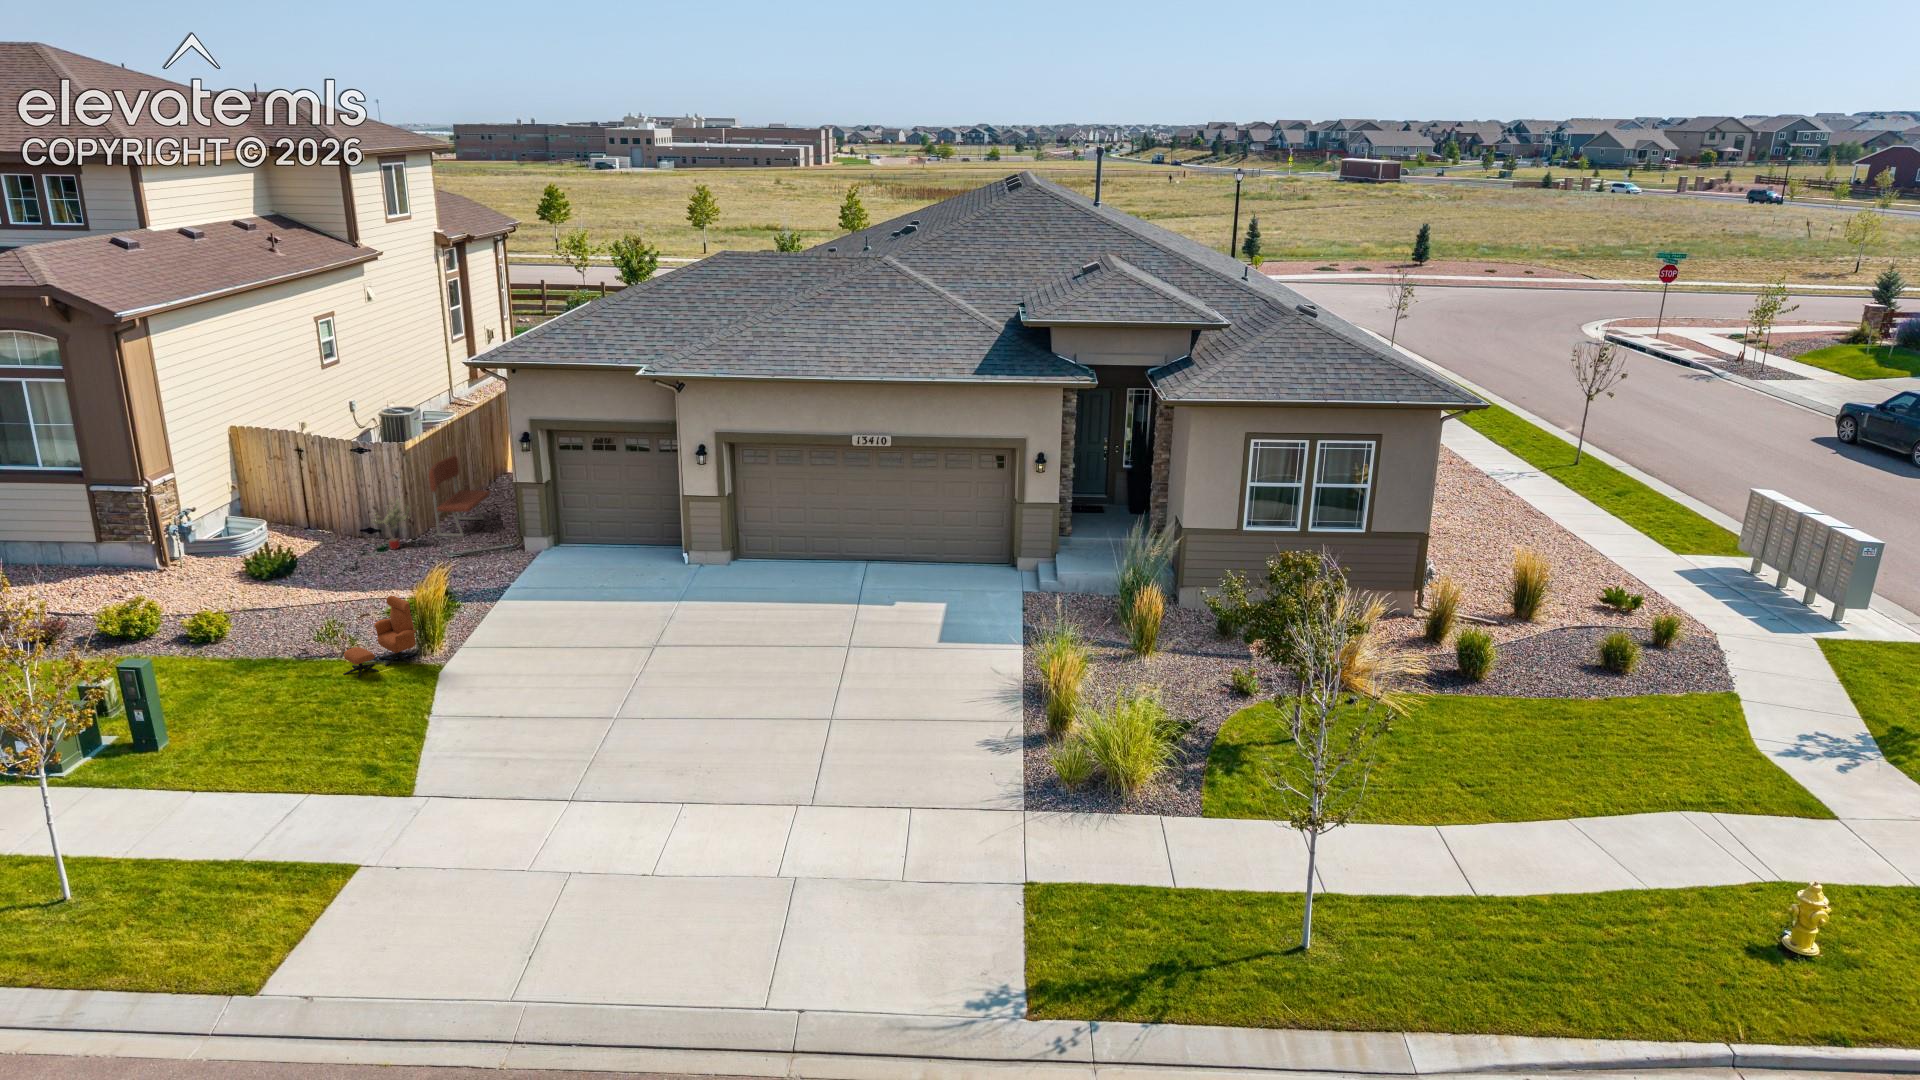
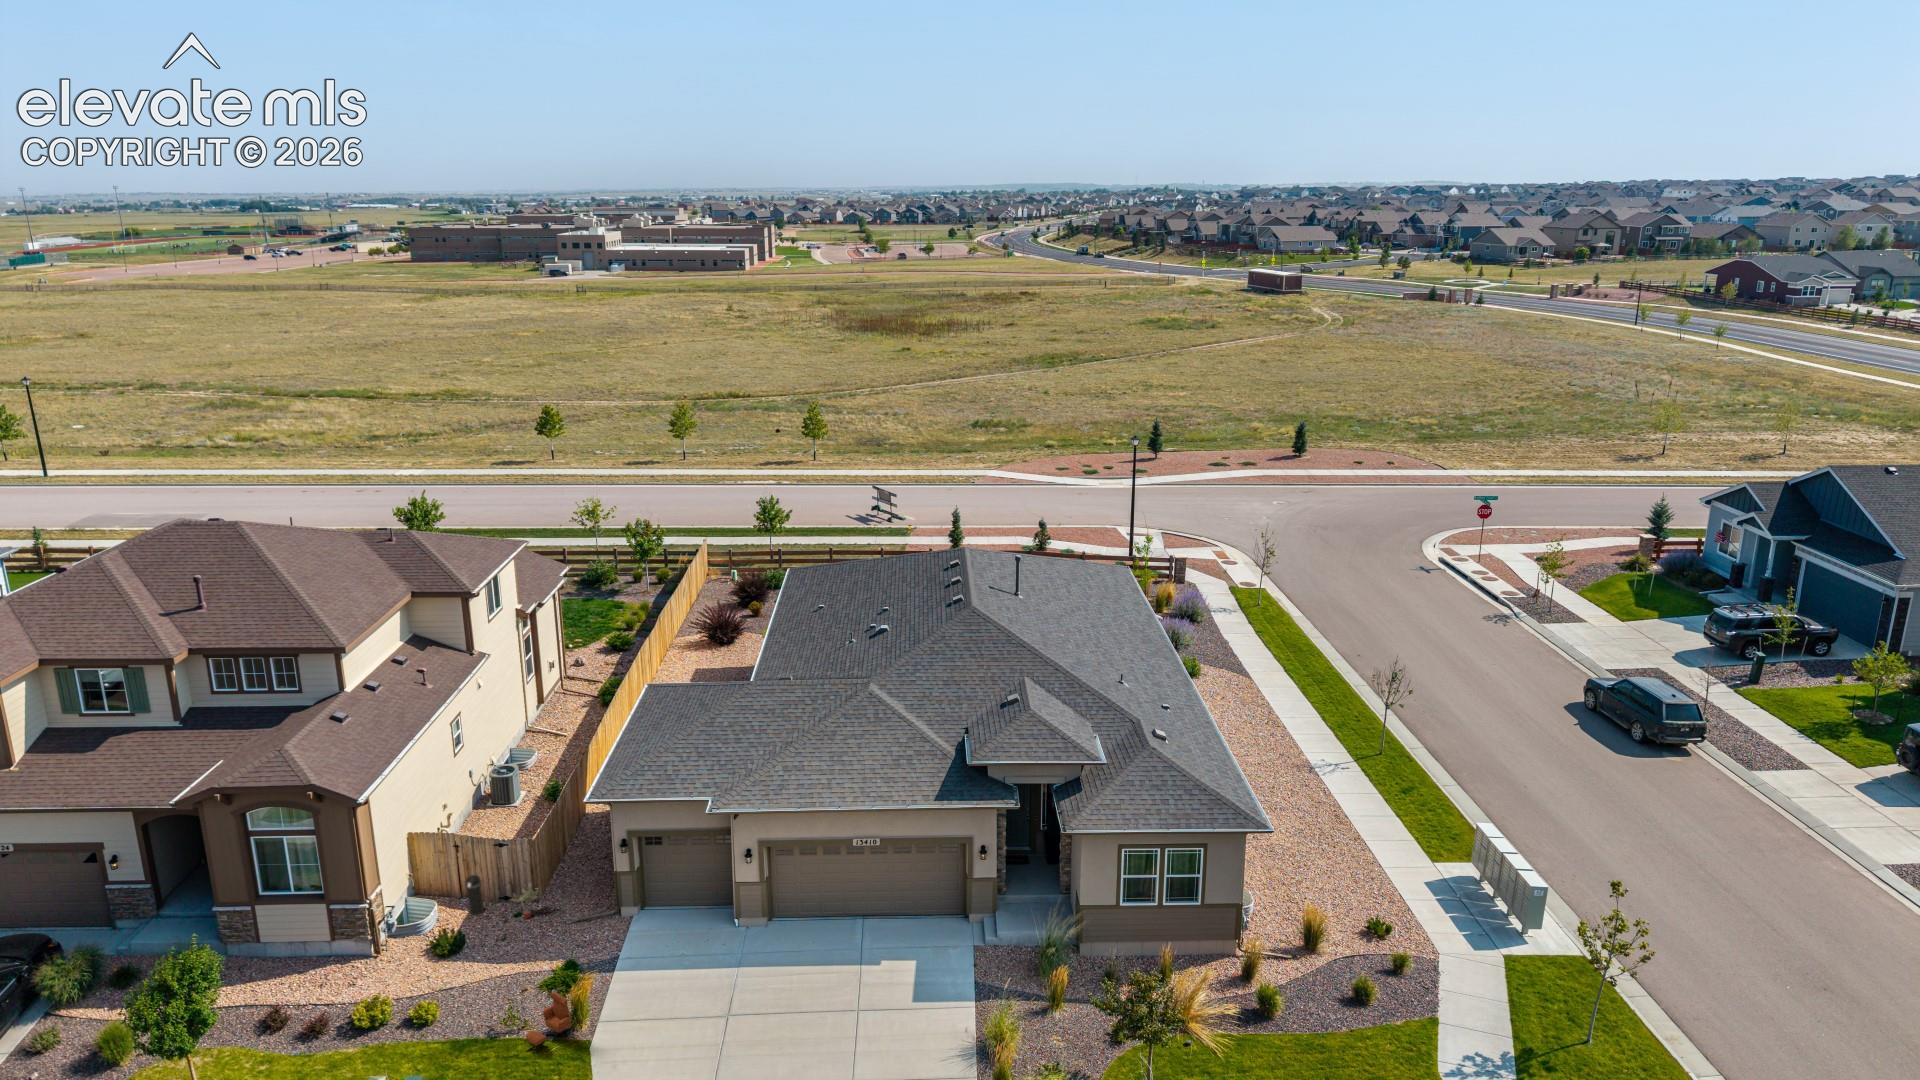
bench: present [429,456,491,537] -> none [549,838,589,902]
trash can: none [309,487,338,544] -> present [465,875,484,915]

